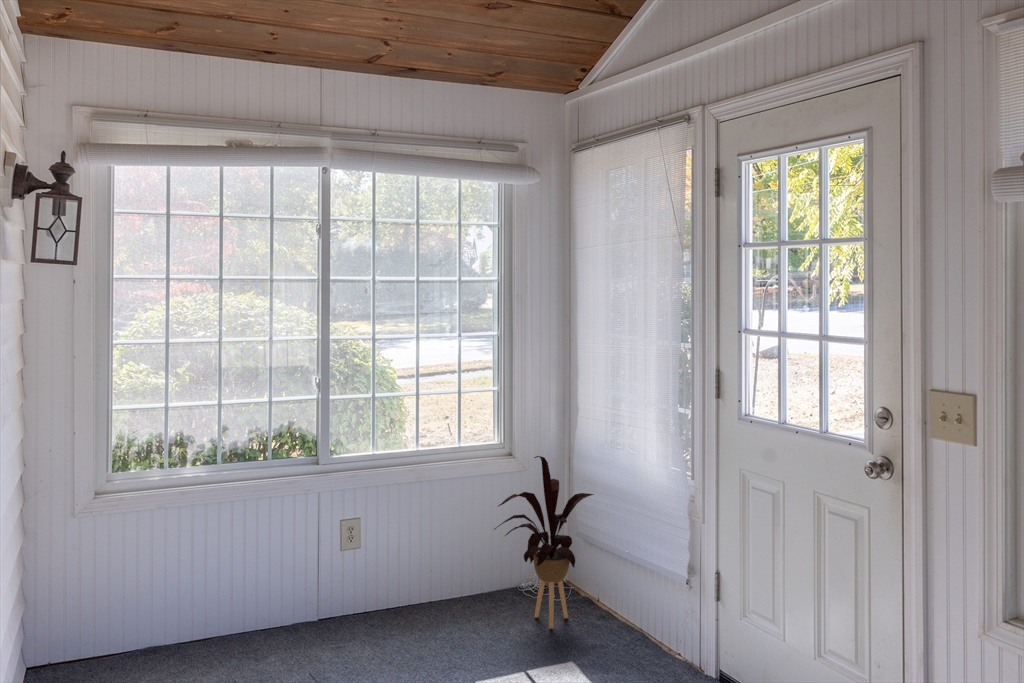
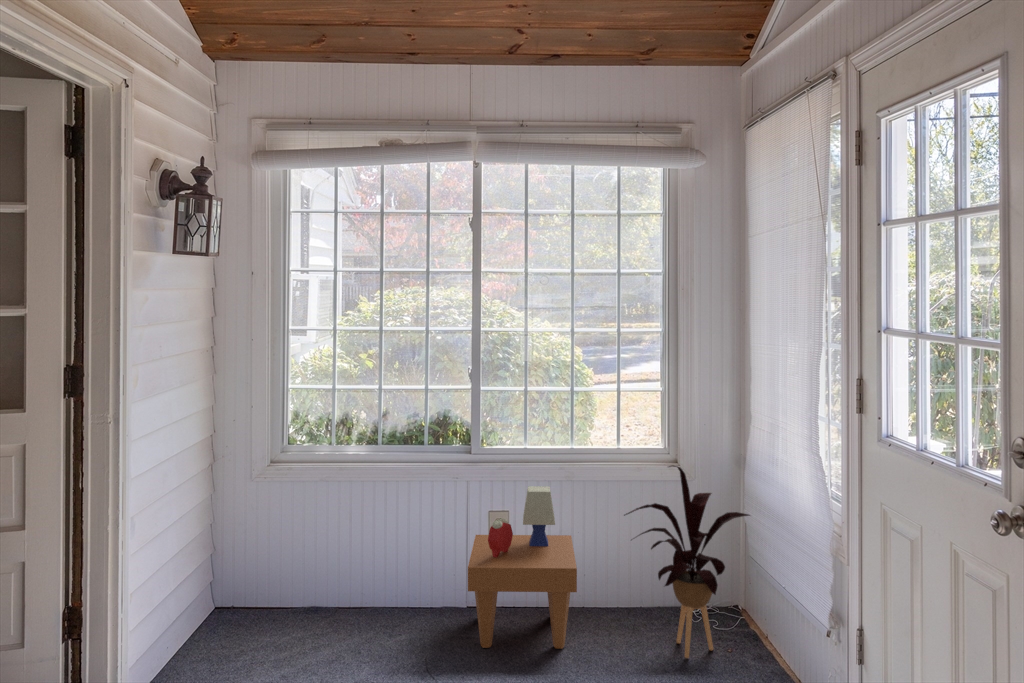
side table: none [331,488,457,656] -> present [468,486,577,649]

